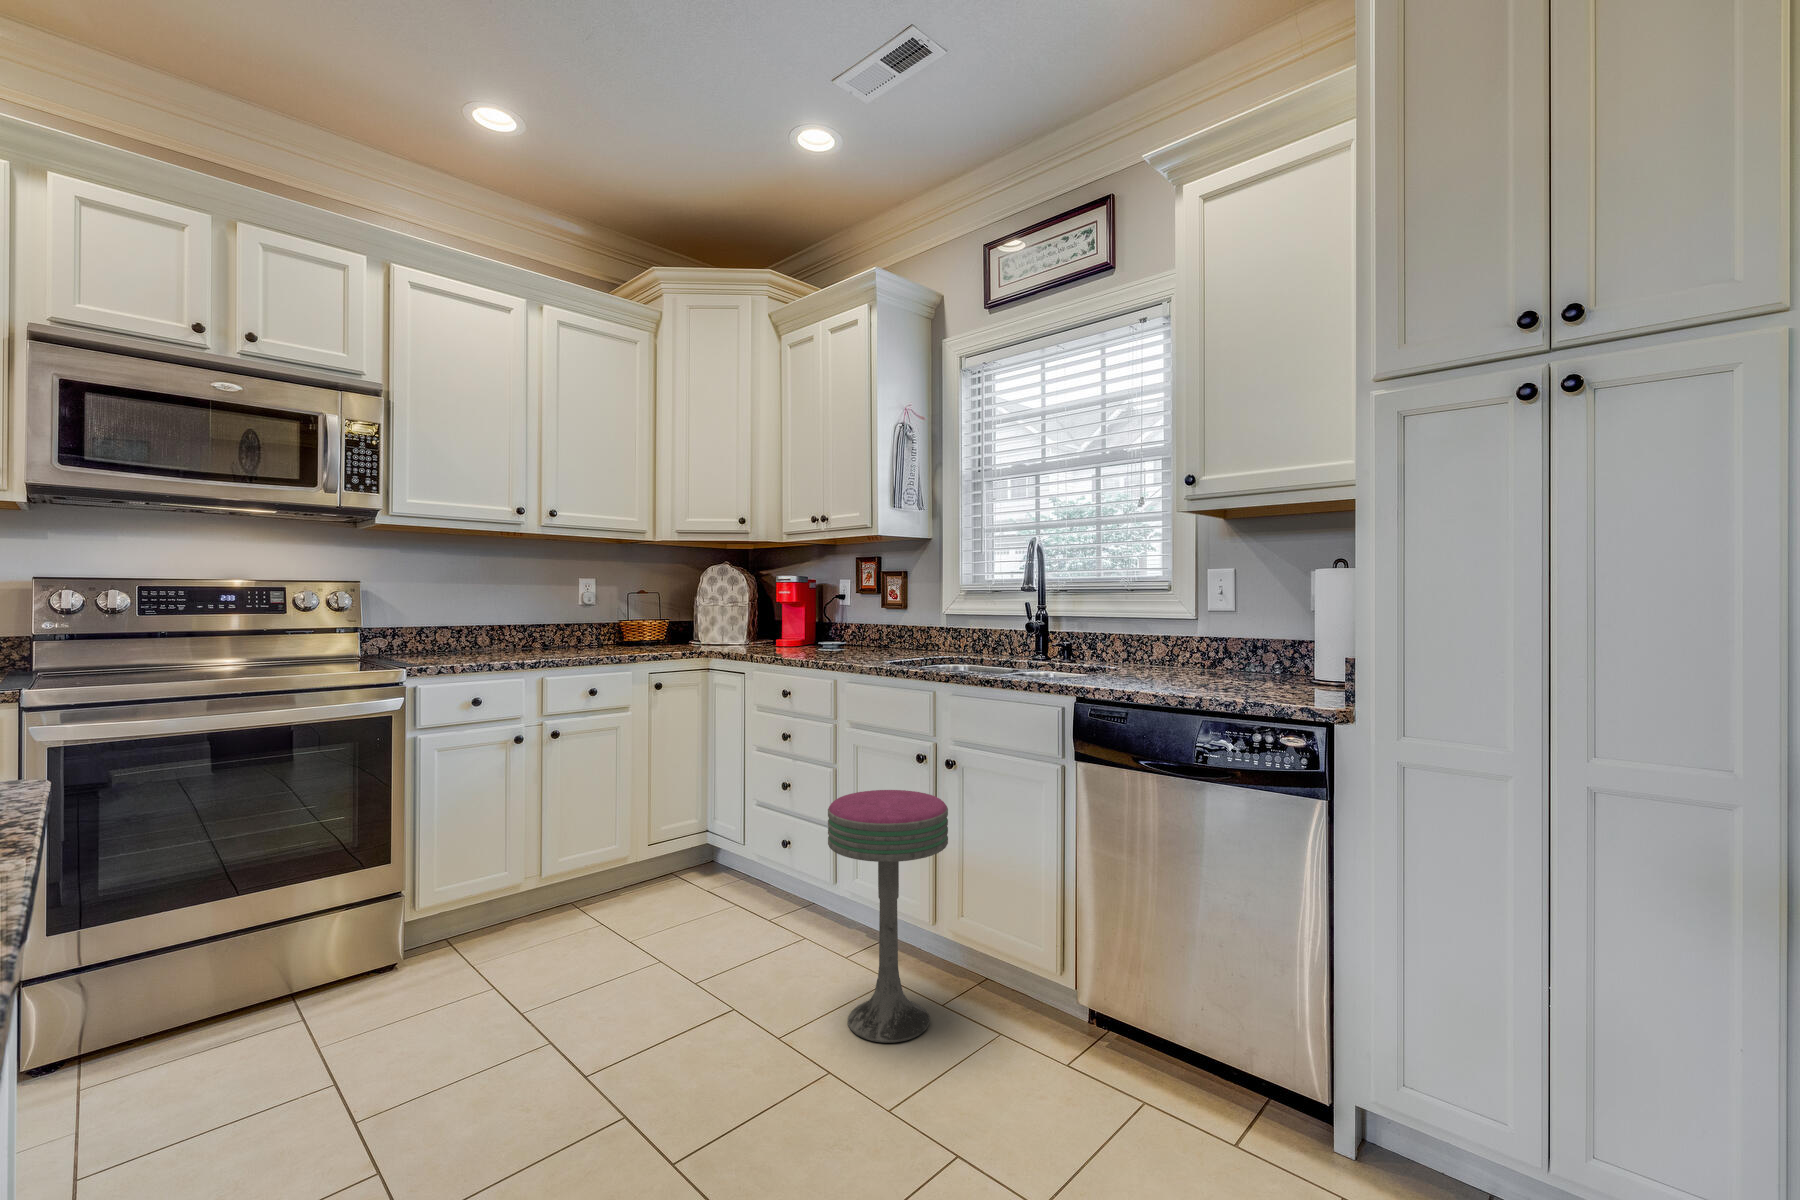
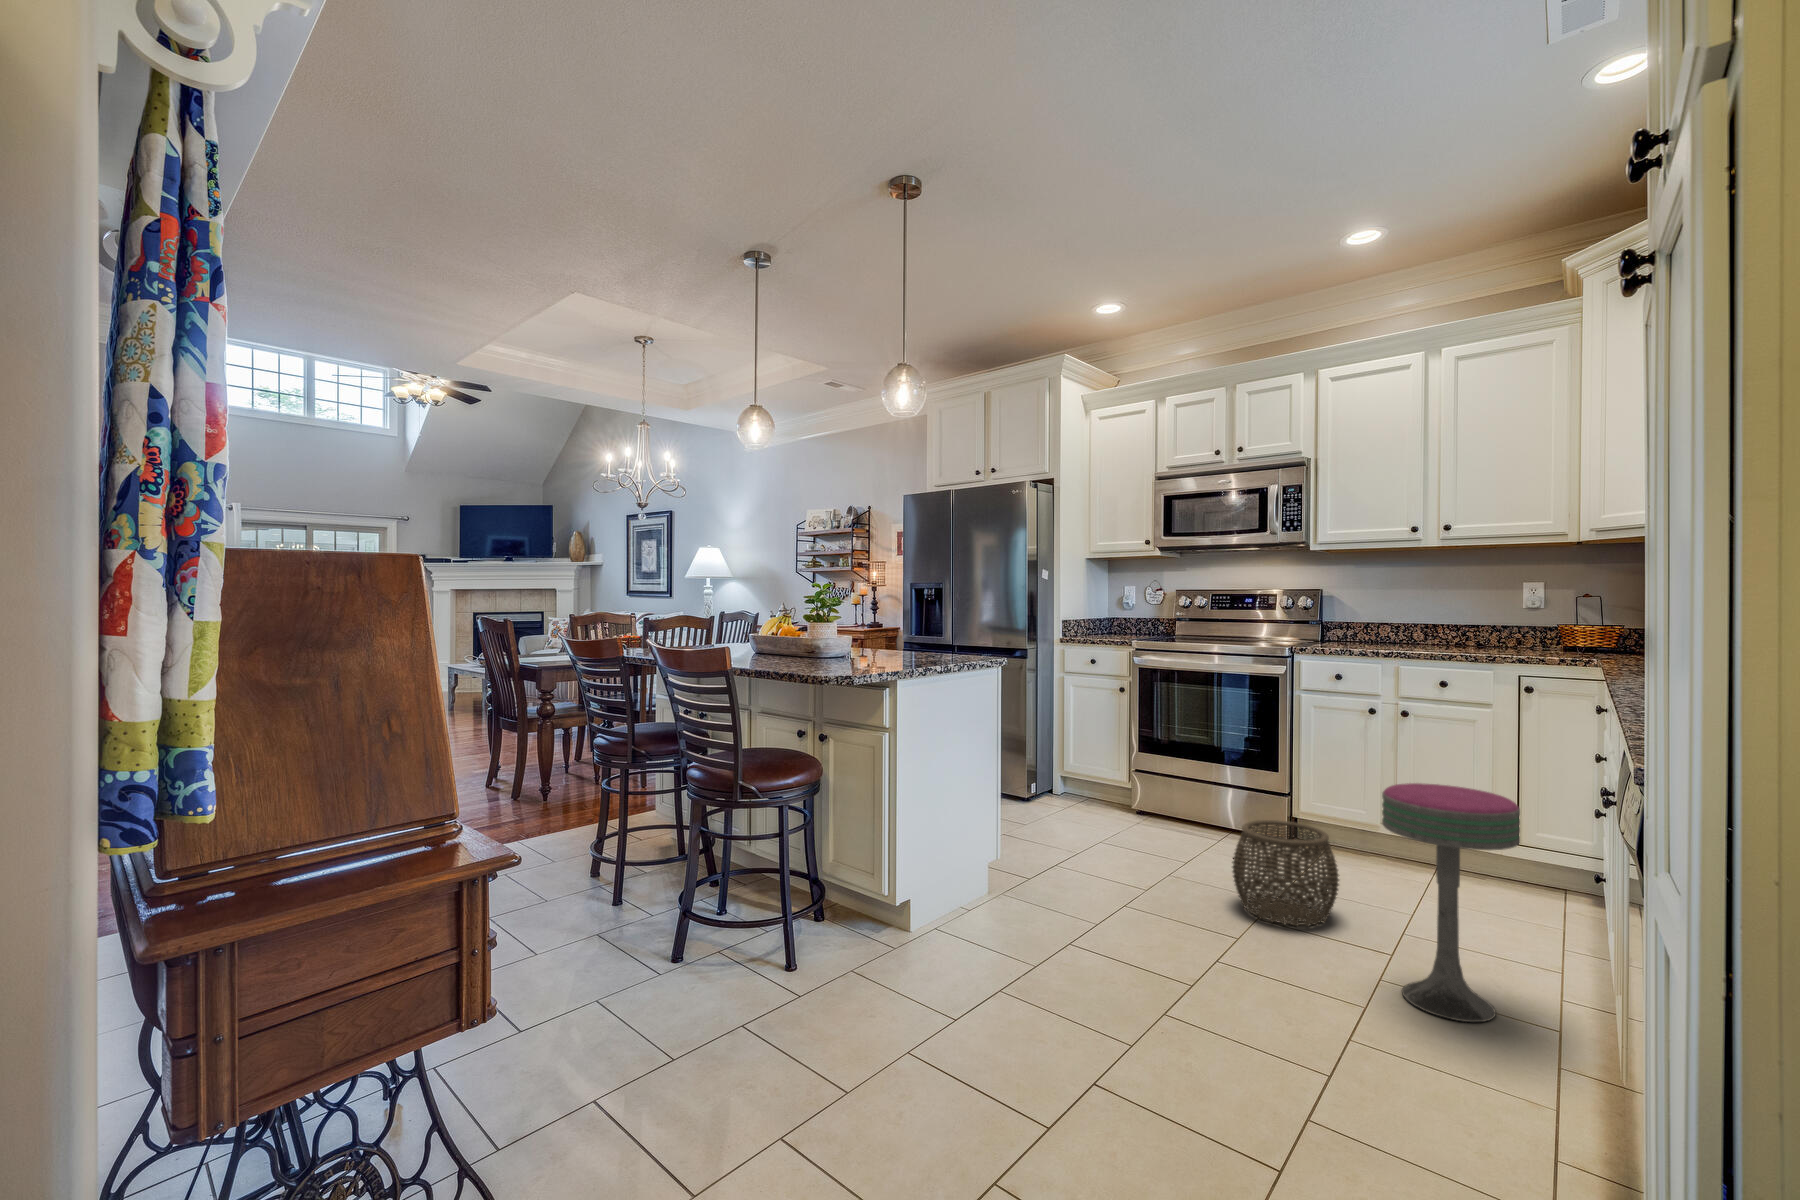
woven basket: none [555,909,701,1077] -> present [1232,820,1339,926]

